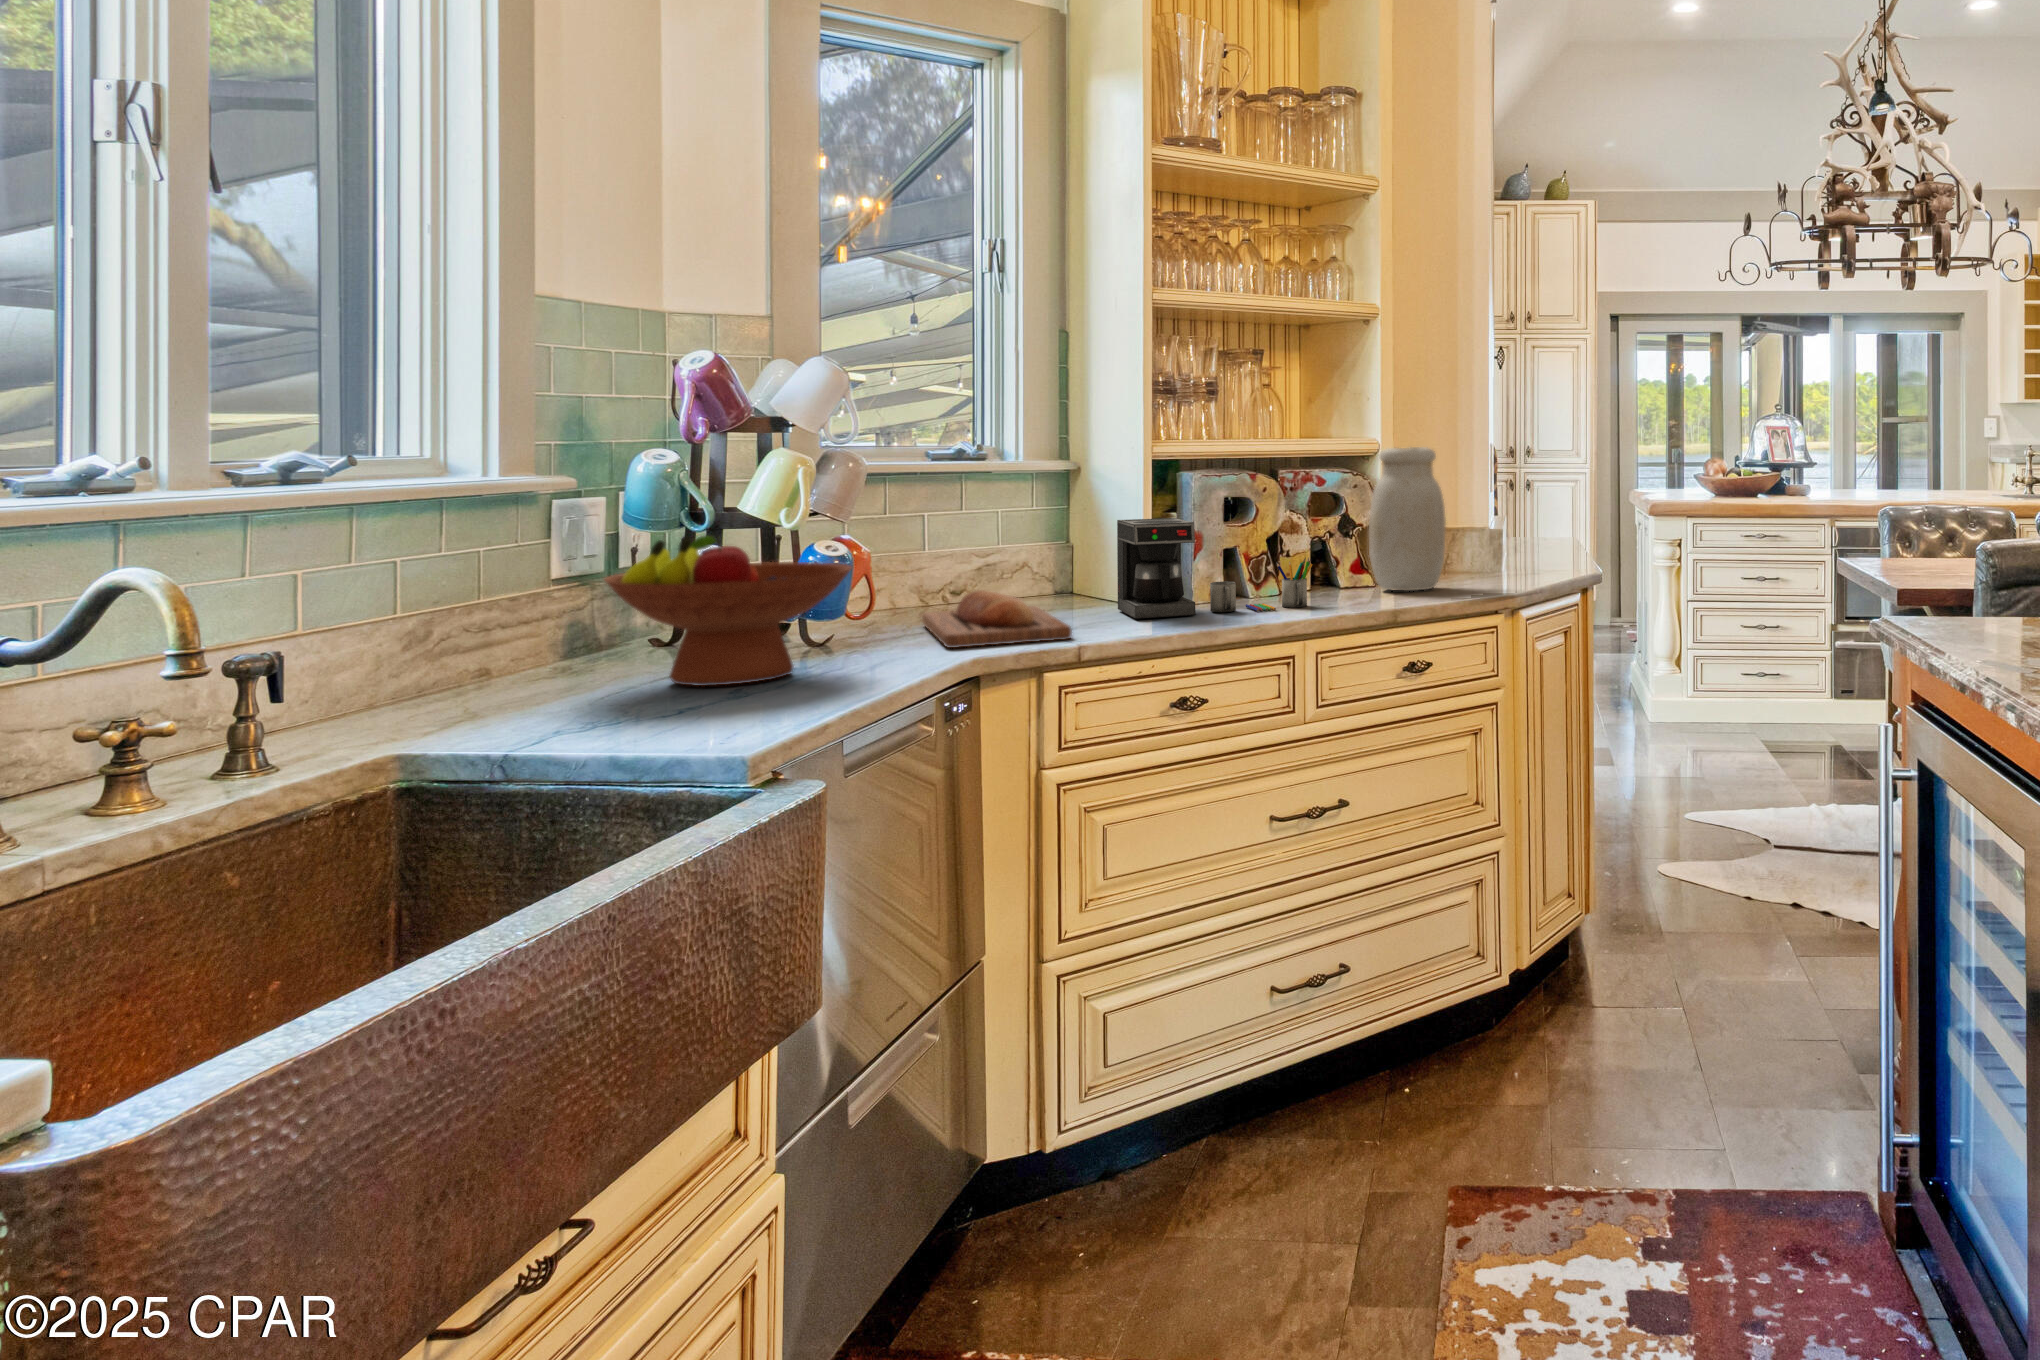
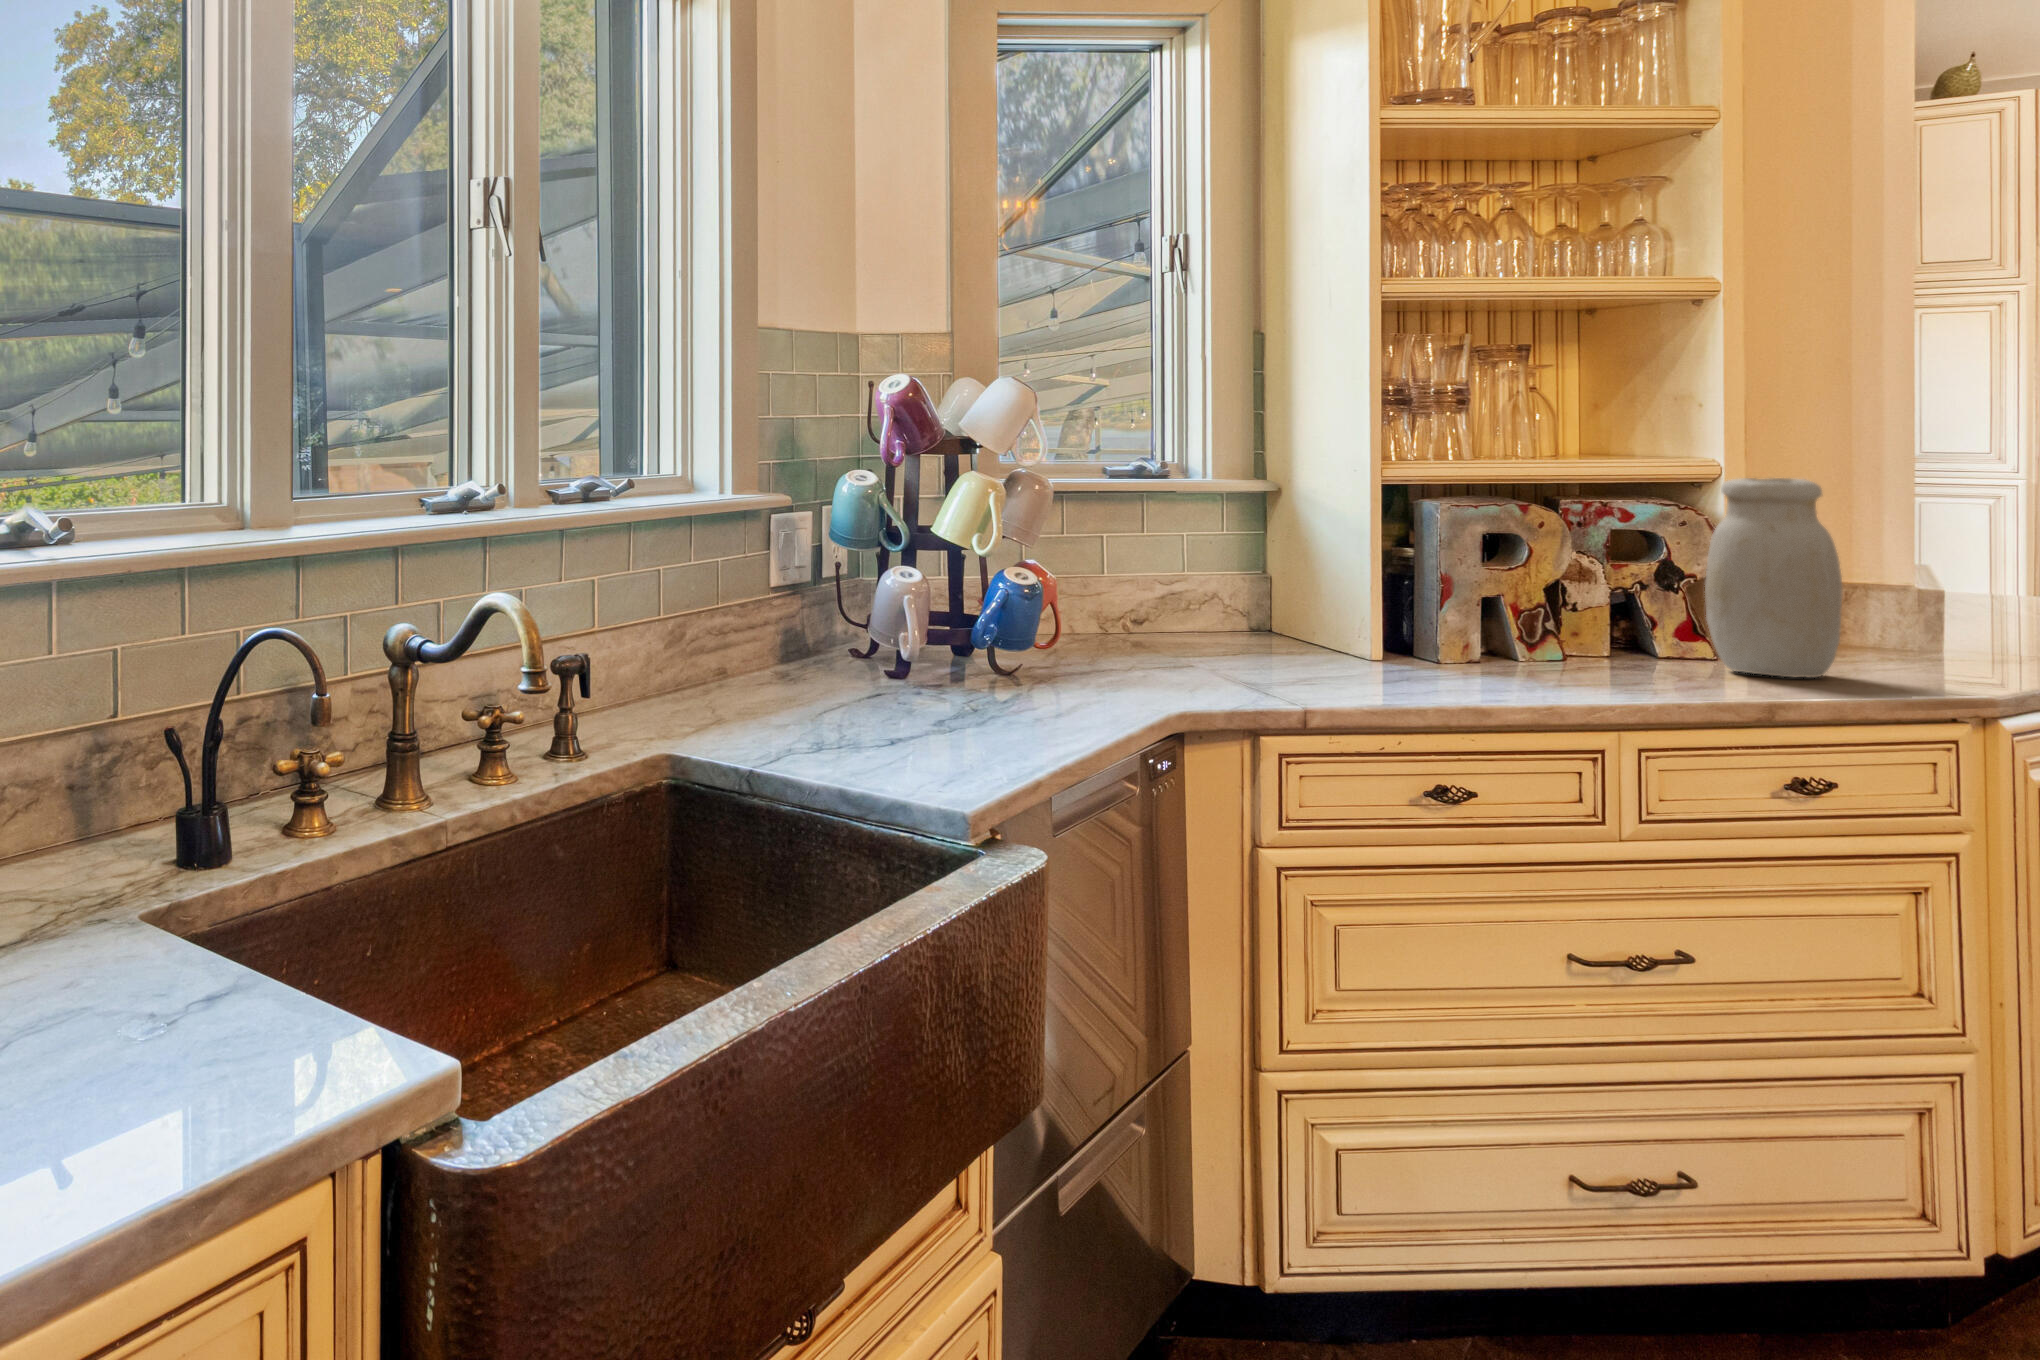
coffee maker: present [1117,518,1312,619] -> none [1337,555,1621,687]
fruit bowl: present [604,536,852,686] -> none [820,558,1050,712]
bread loaf: present [922,590,1072,648] -> none [1112,625,1292,698]

